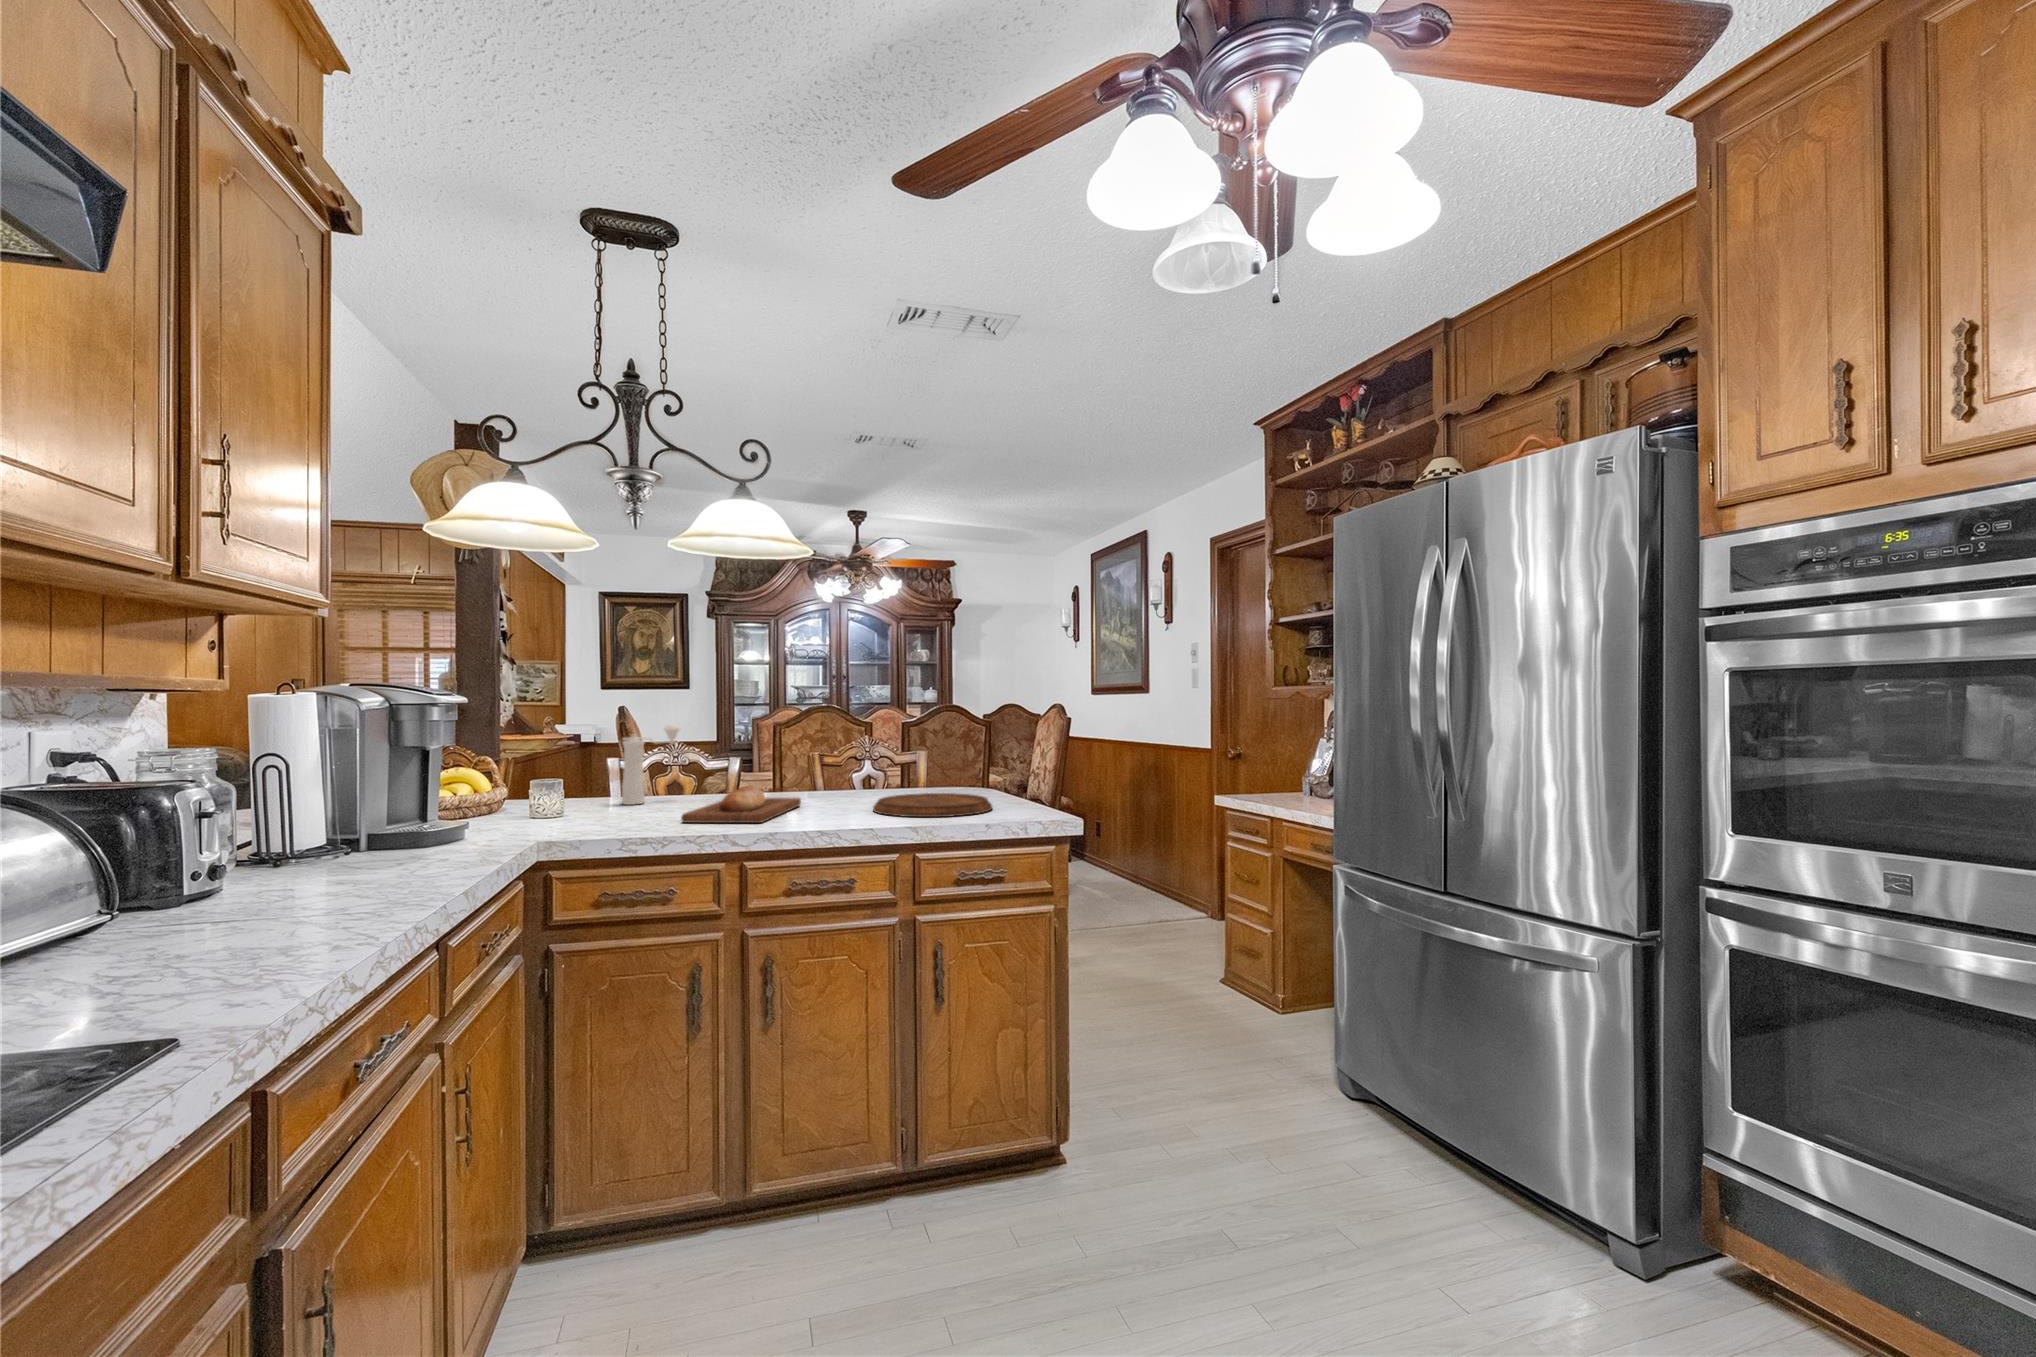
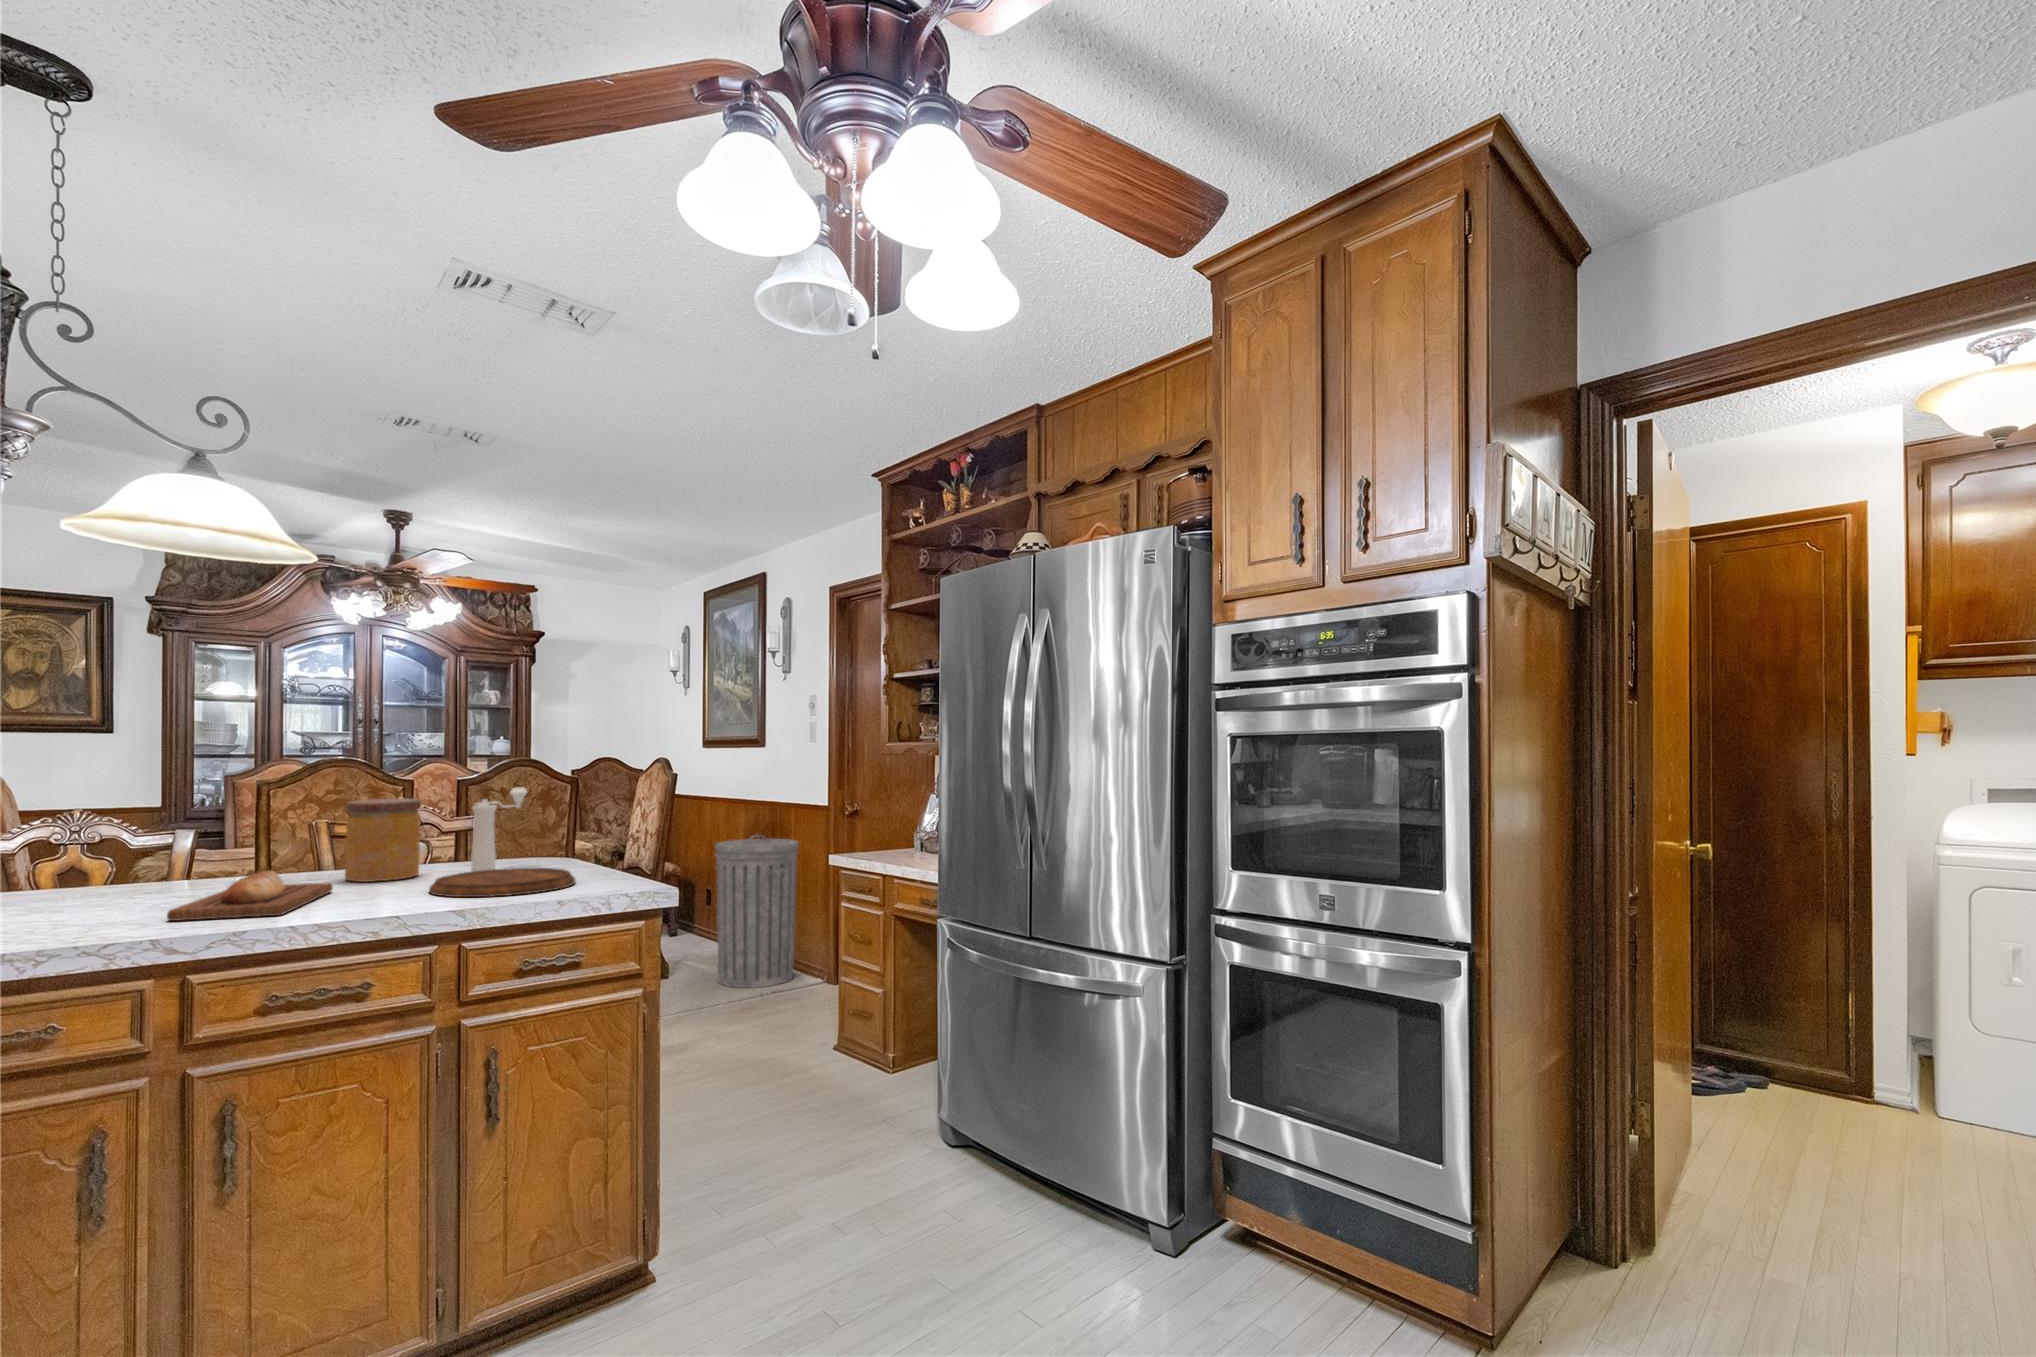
pepper mill: present [622,724,680,805] -> present [471,788,527,872]
jar: none [811,729,867,799] -> present [345,799,421,882]
trash can: none [1108,776,1183,915] -> present [715,836,799,988]

